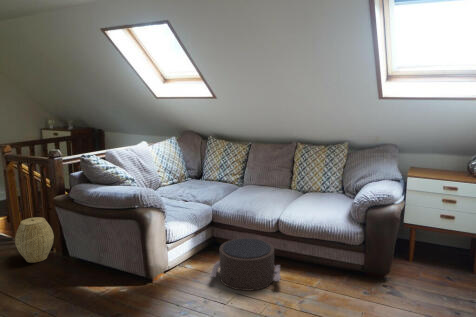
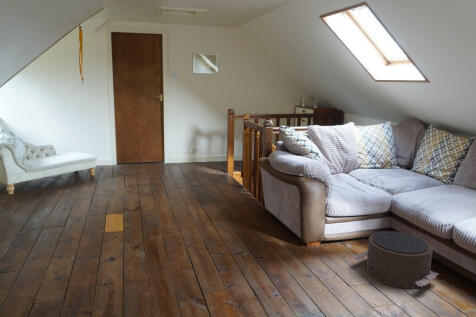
woven basket: present [15,217,54,263] -> none [229,173,256,208]

